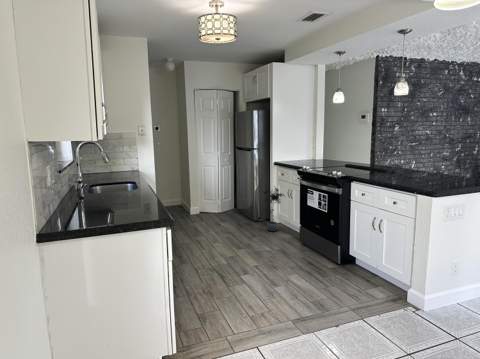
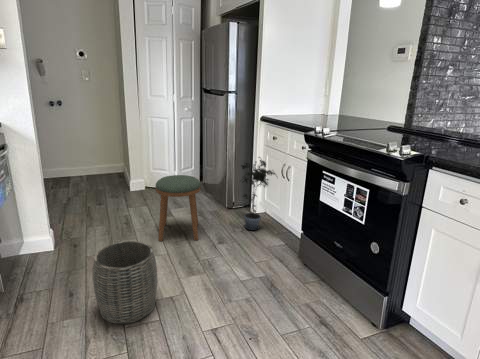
stool: none [214,199,240,238] -> present [155,175,201,241]
woven basket: none [194,228,224,267] -> present [93,241,158,324]

